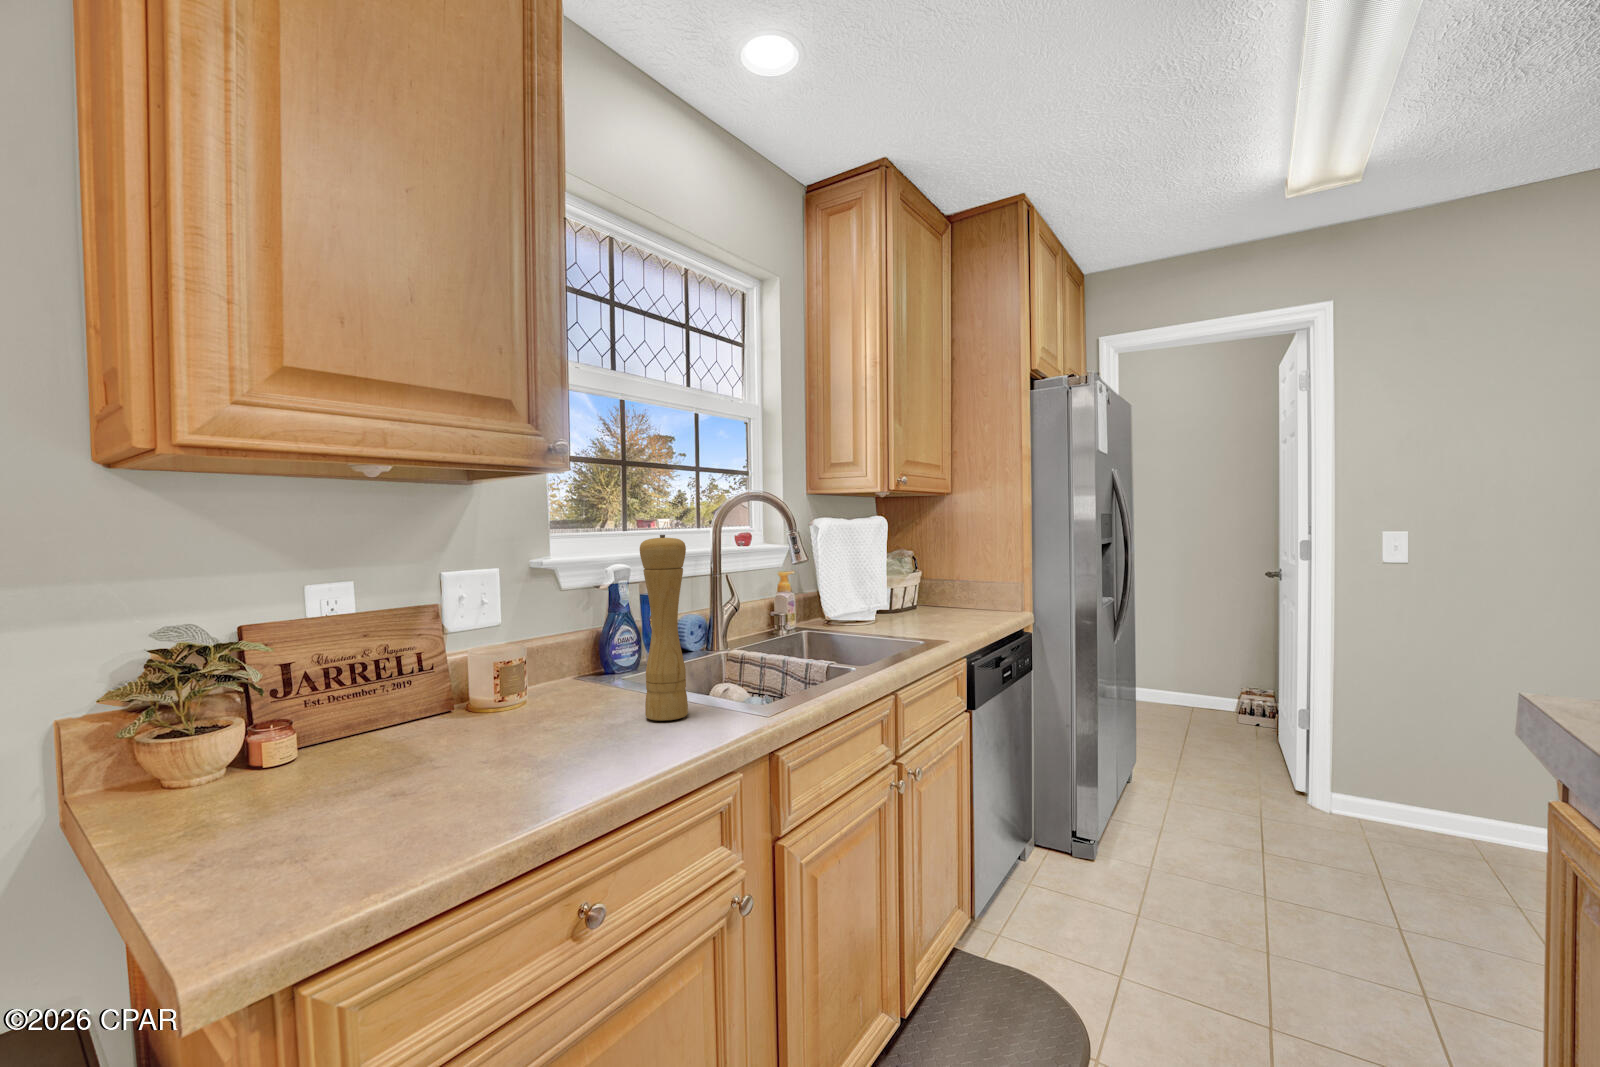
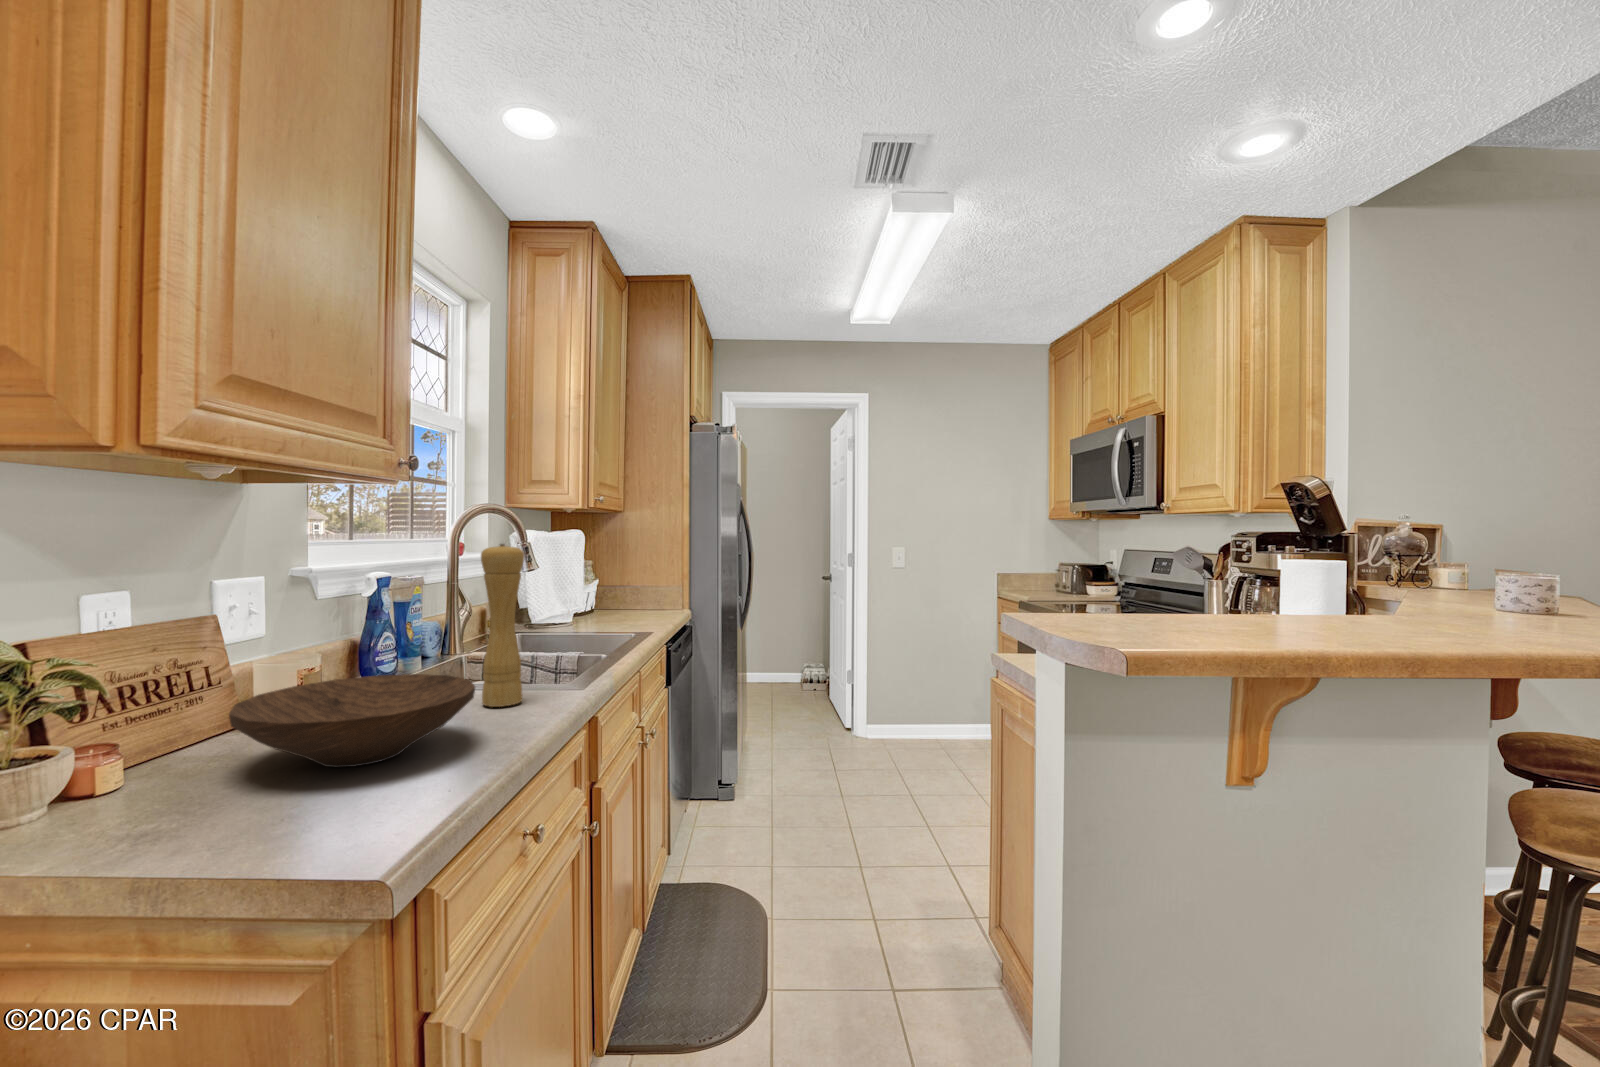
wooden bowl: none [343,675,584,773] -> present [229,674,475,767]

